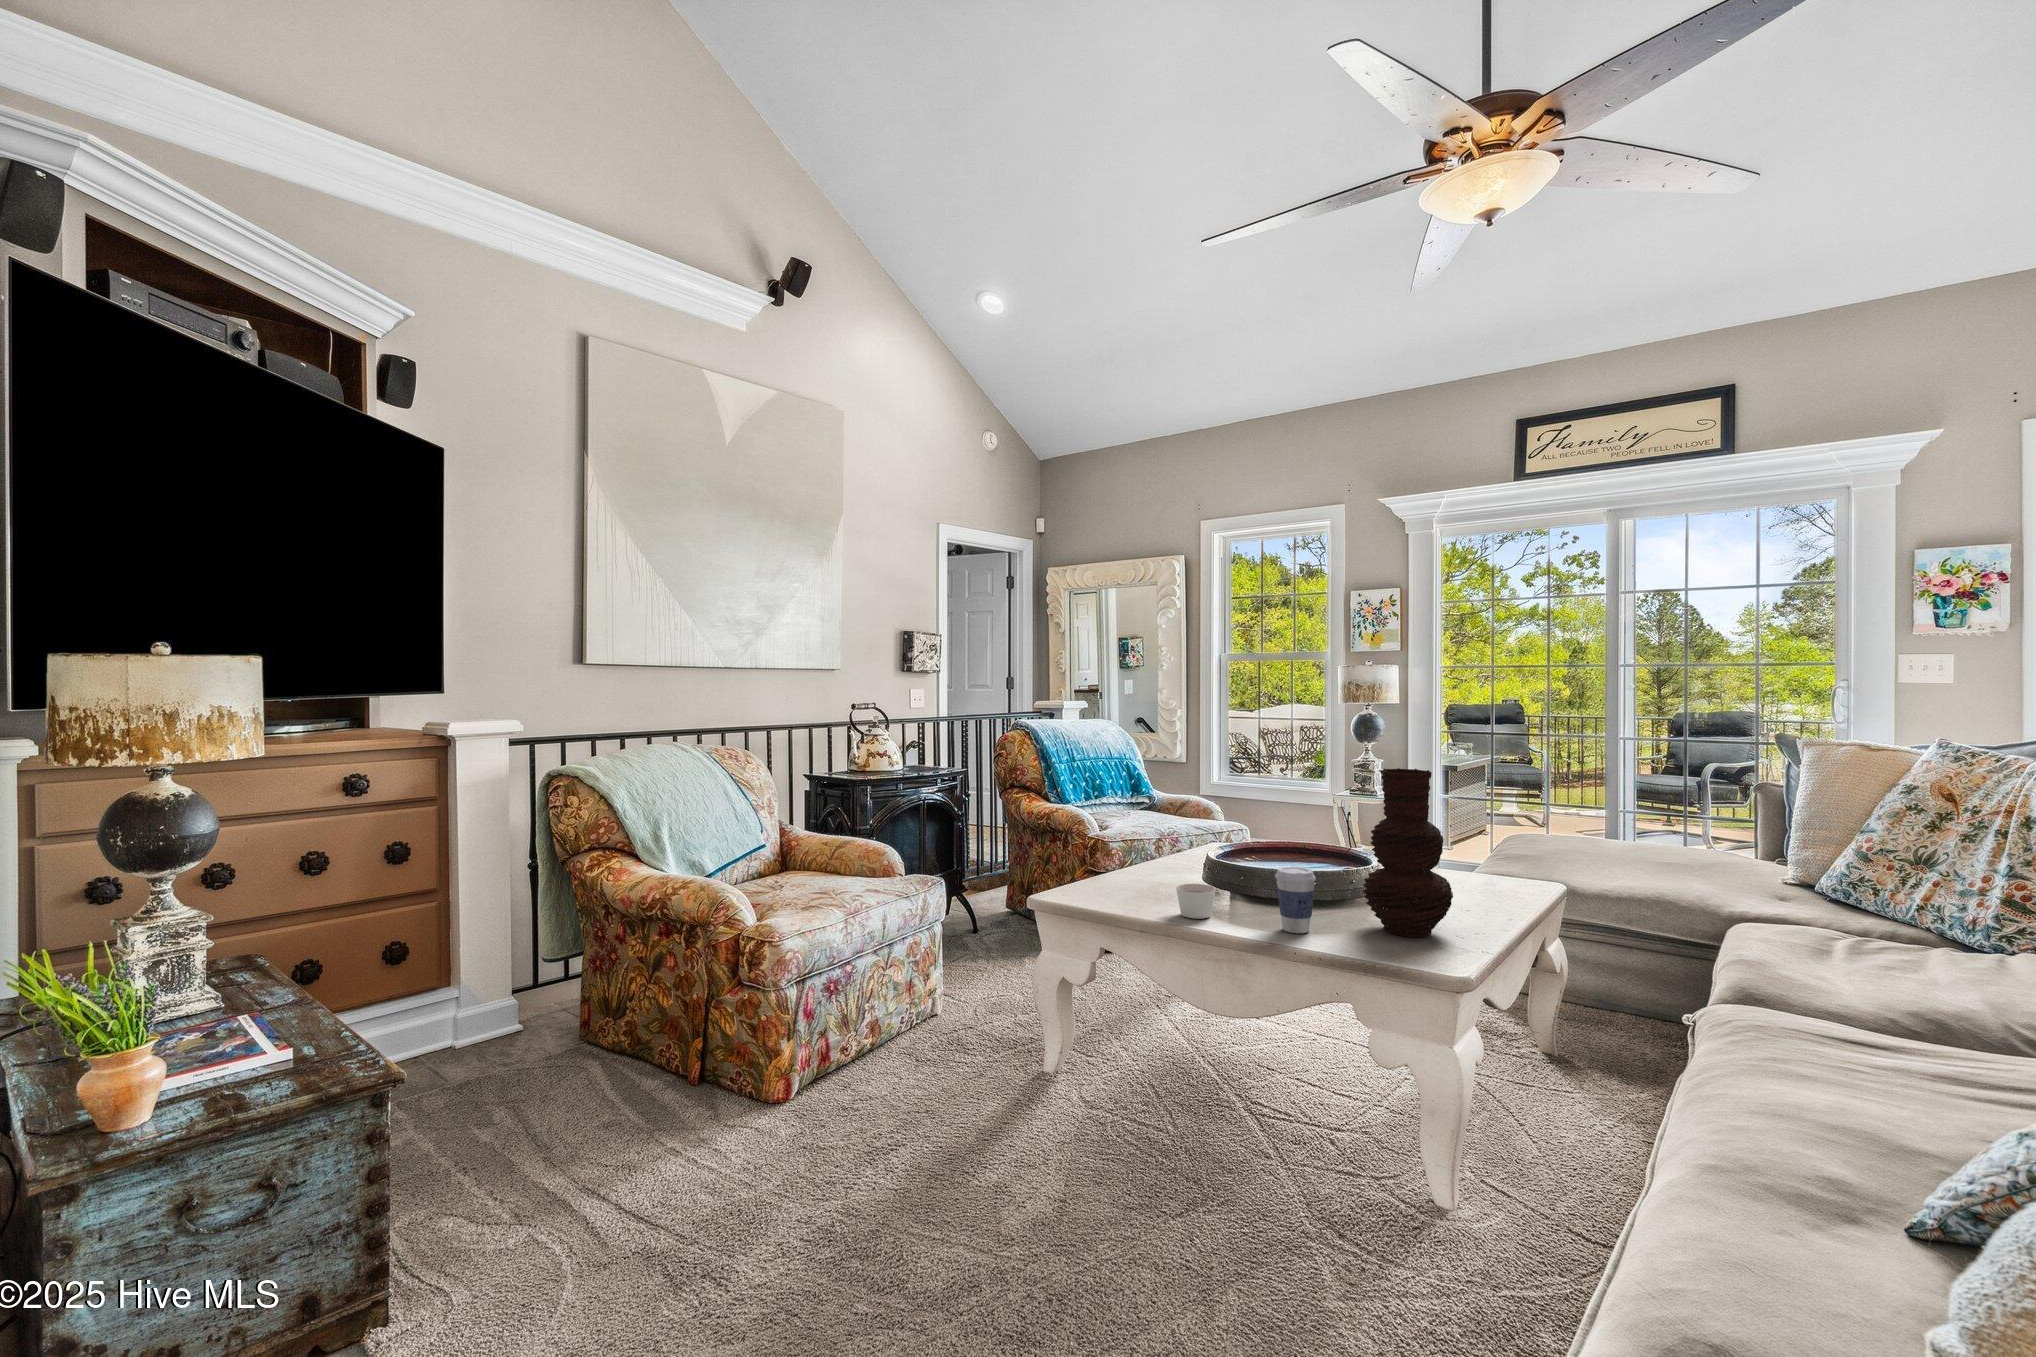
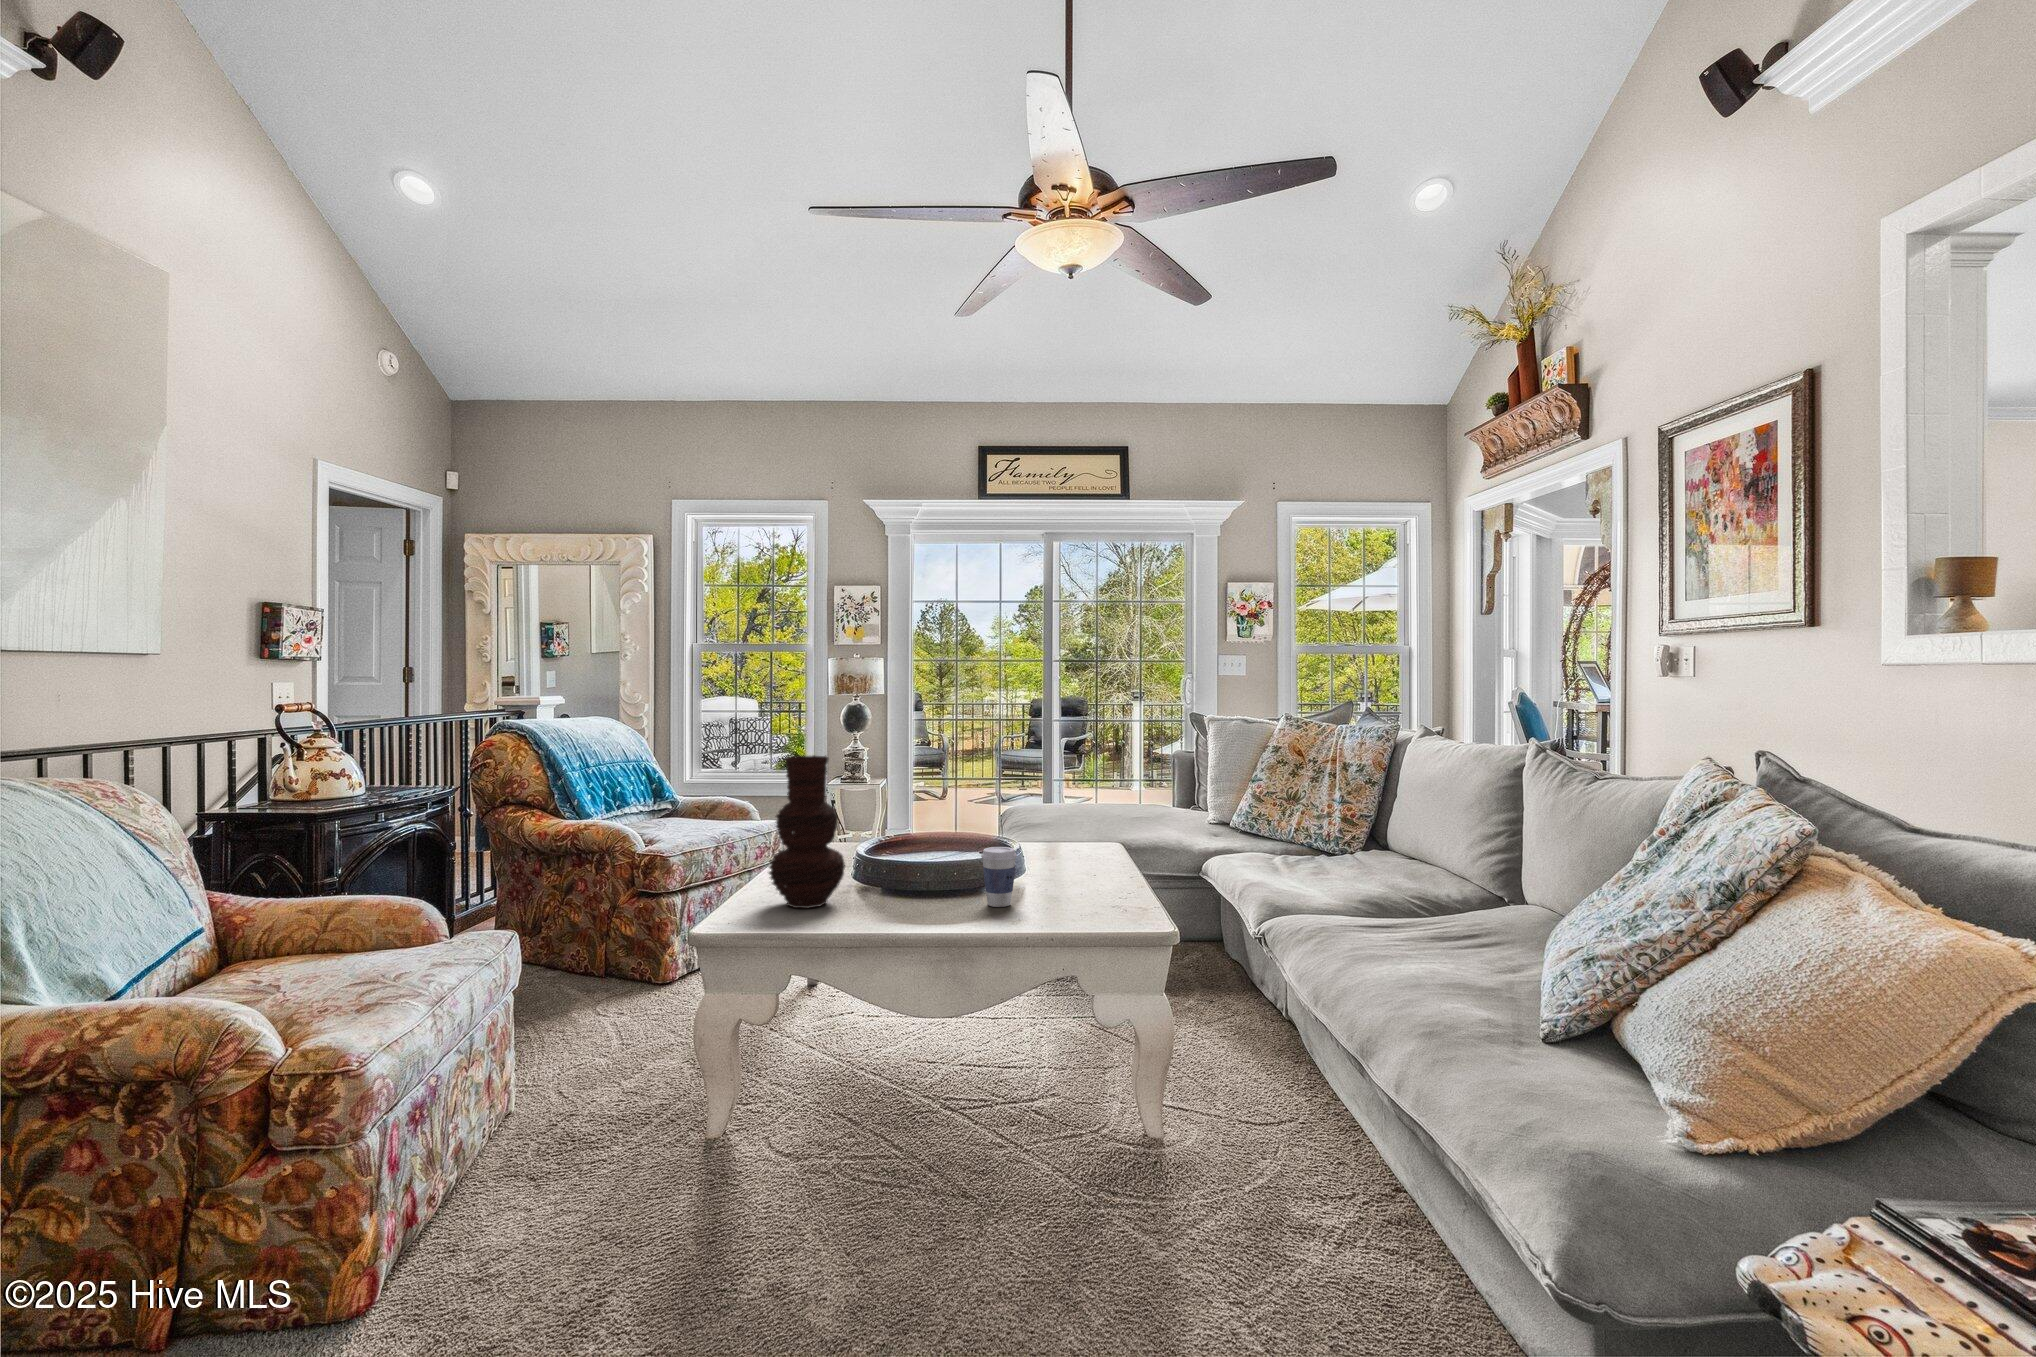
vase: present [1363,768,1453,937] -> present [769,755,845,908]
candle: present [1176,884,1216,919] -> none [884,876,922,910]

